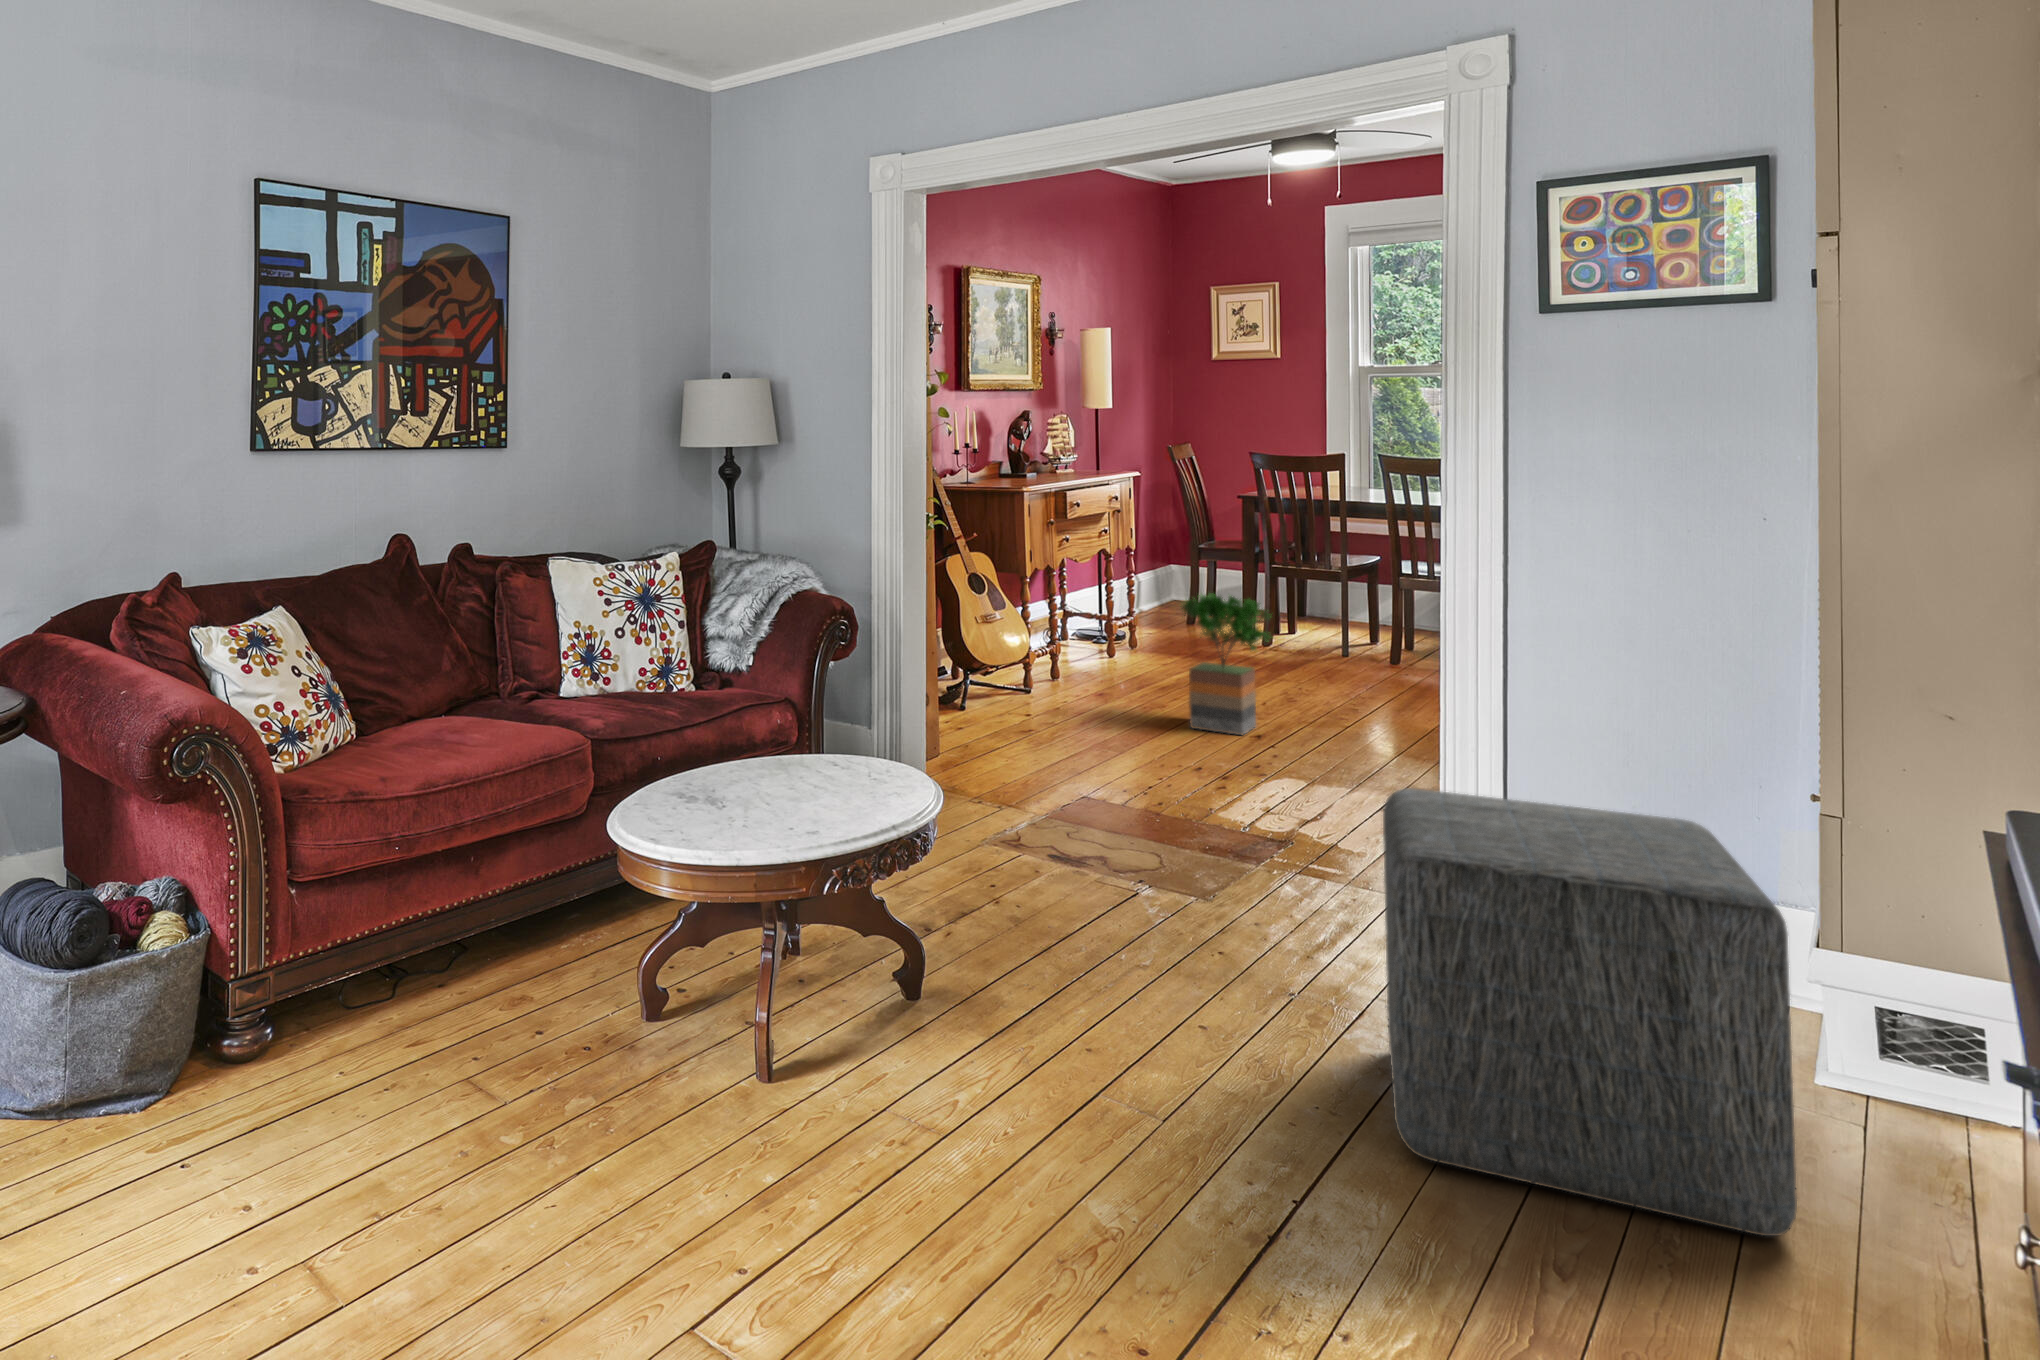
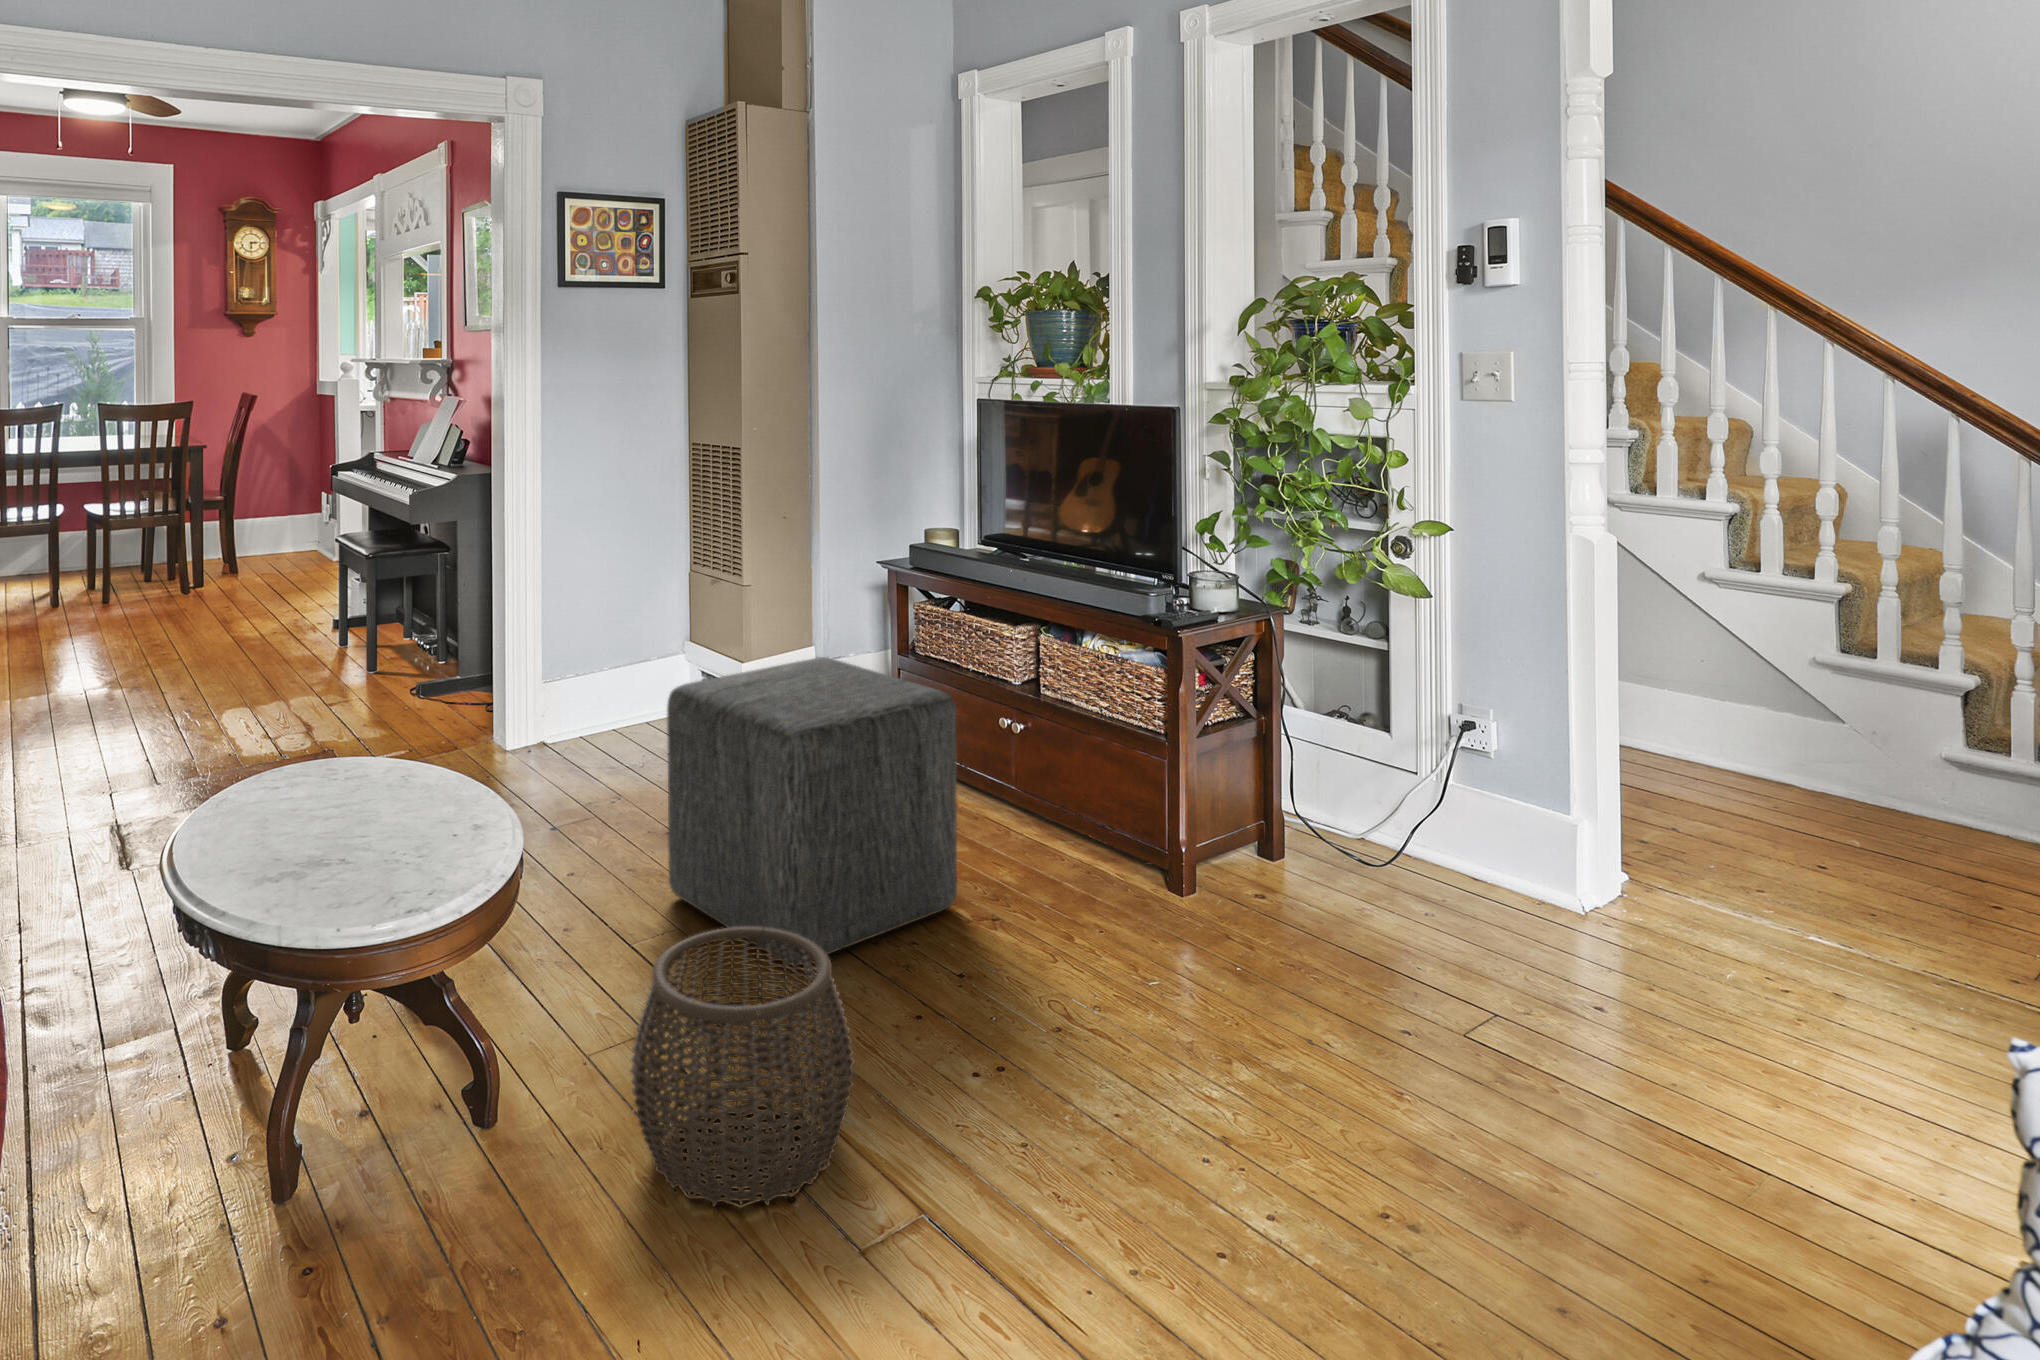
potted tree: present [1181,594,1272,735] -> none [131,553,234,696]
woven basket: none [985,984,1238,1278] -> present [630,927,854,1208]

